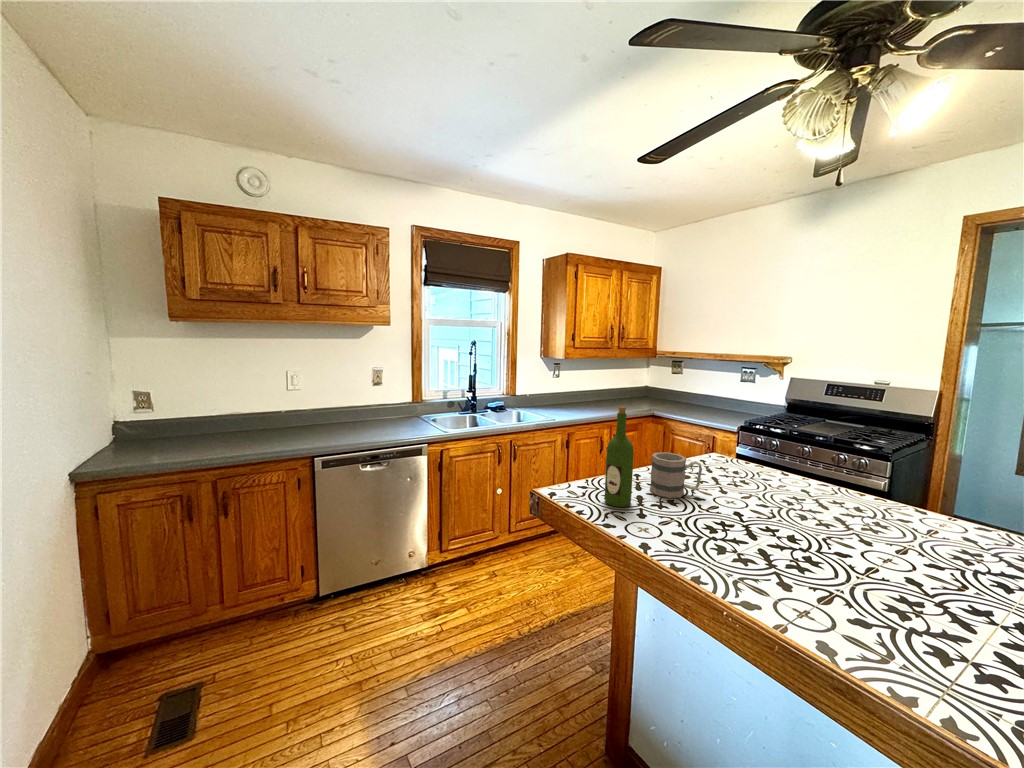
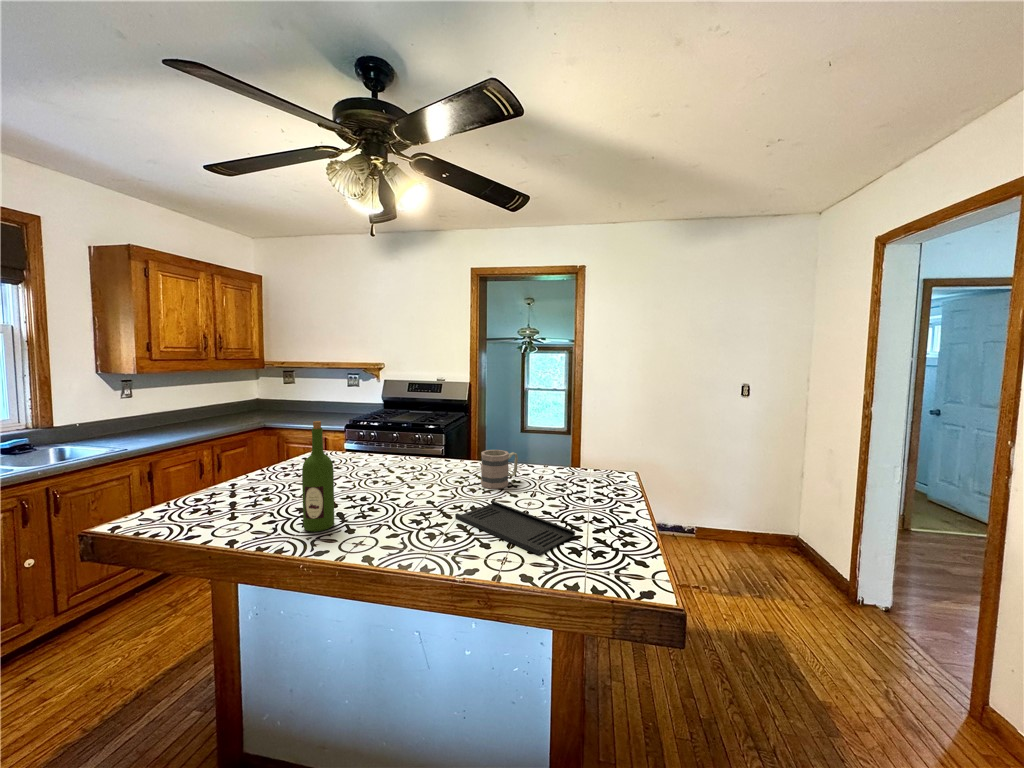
mug: present [650,452,702,498] -> present [481,450,518,489]
tray: none [761,536,957,634] -> present [455,501,575,555]

